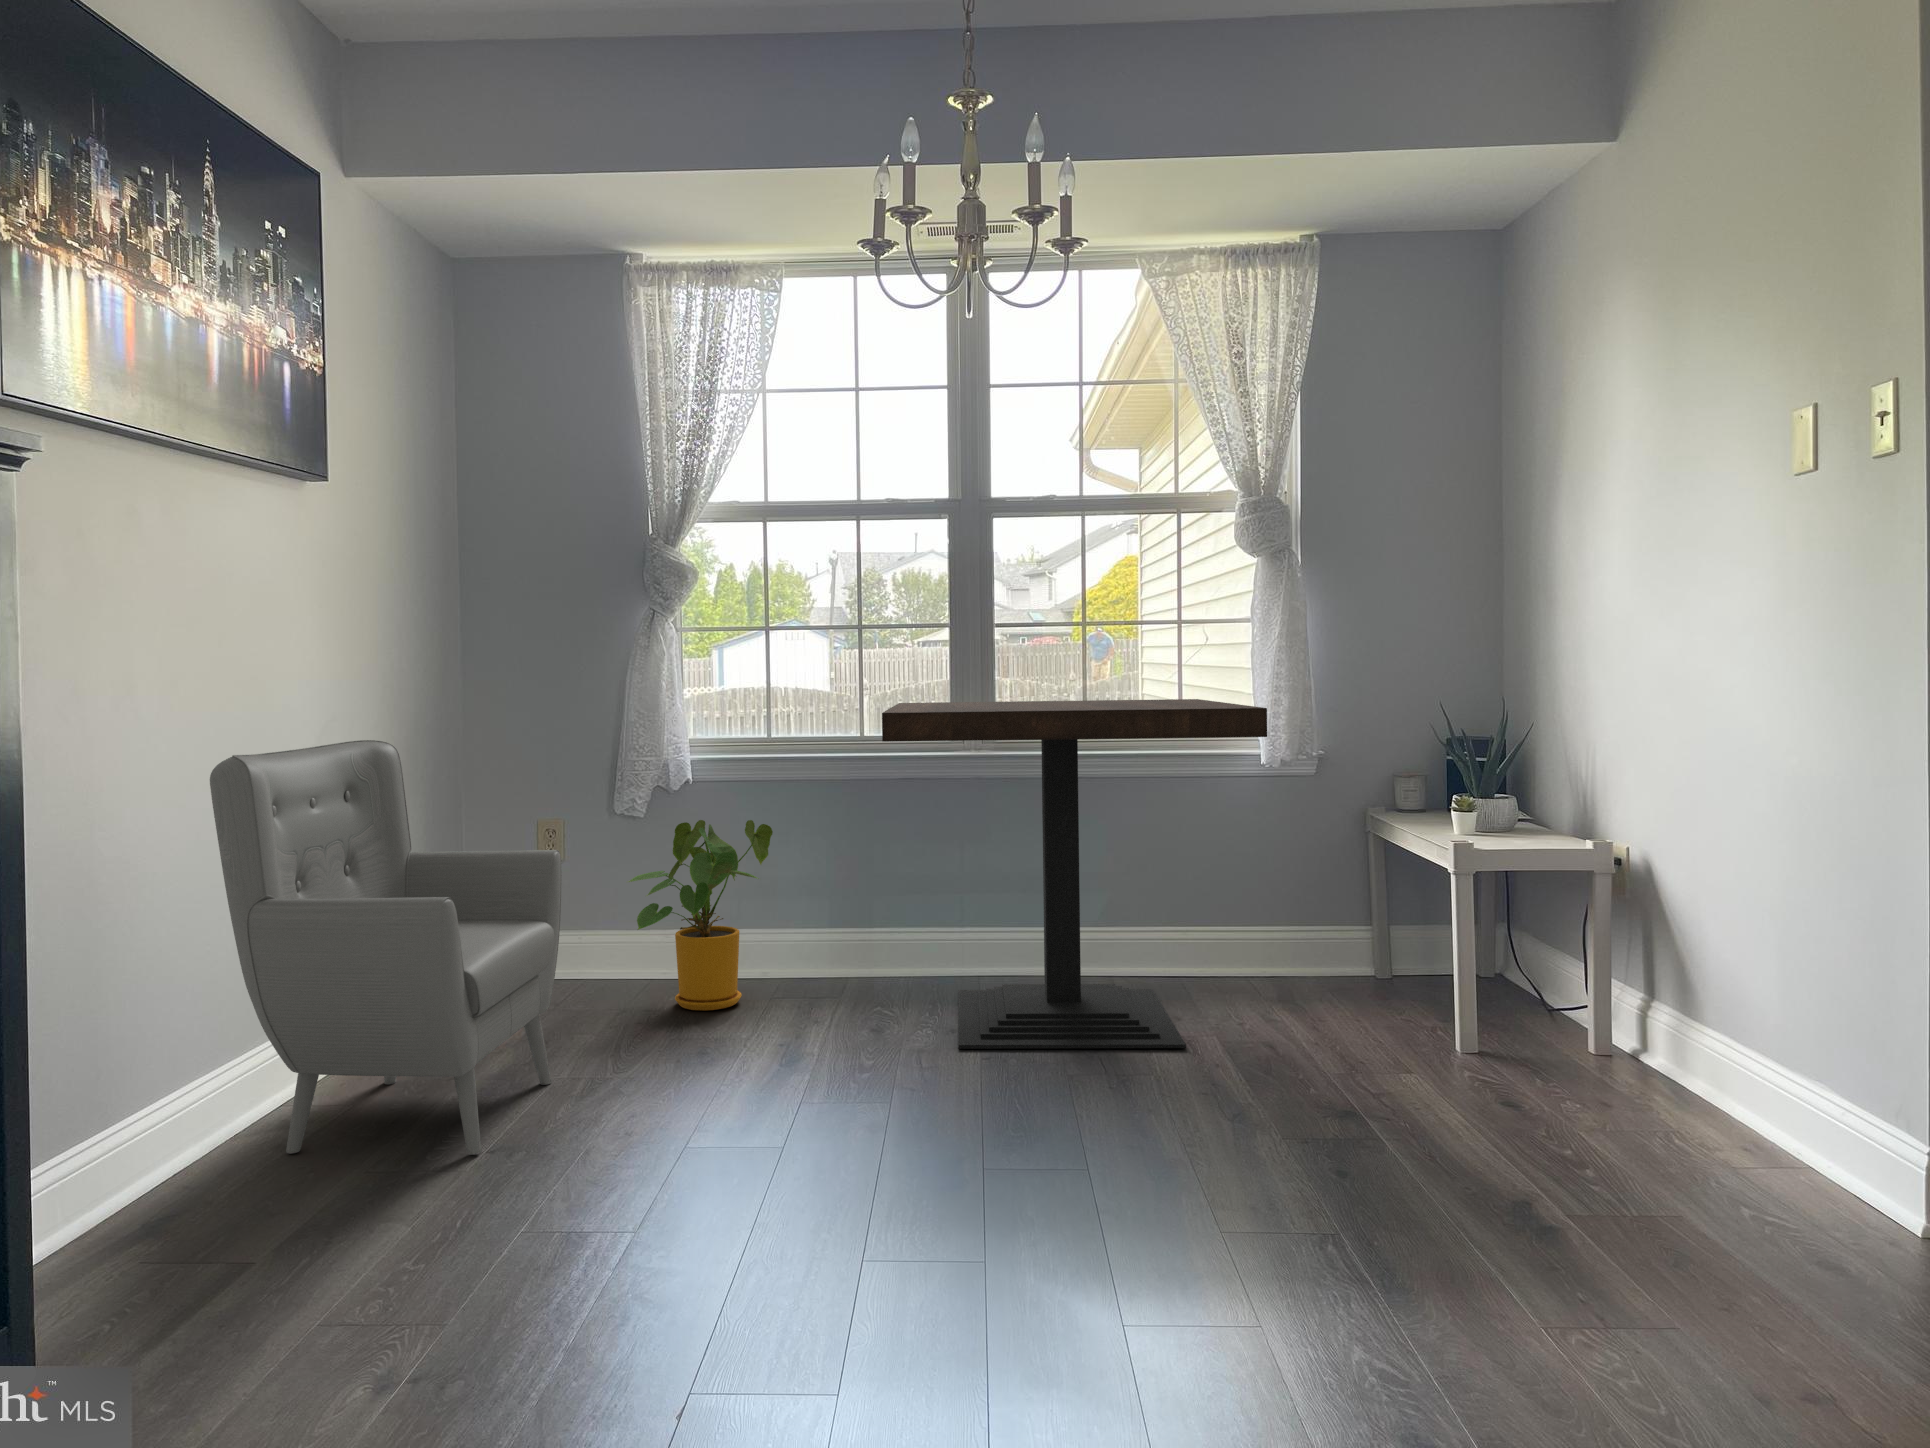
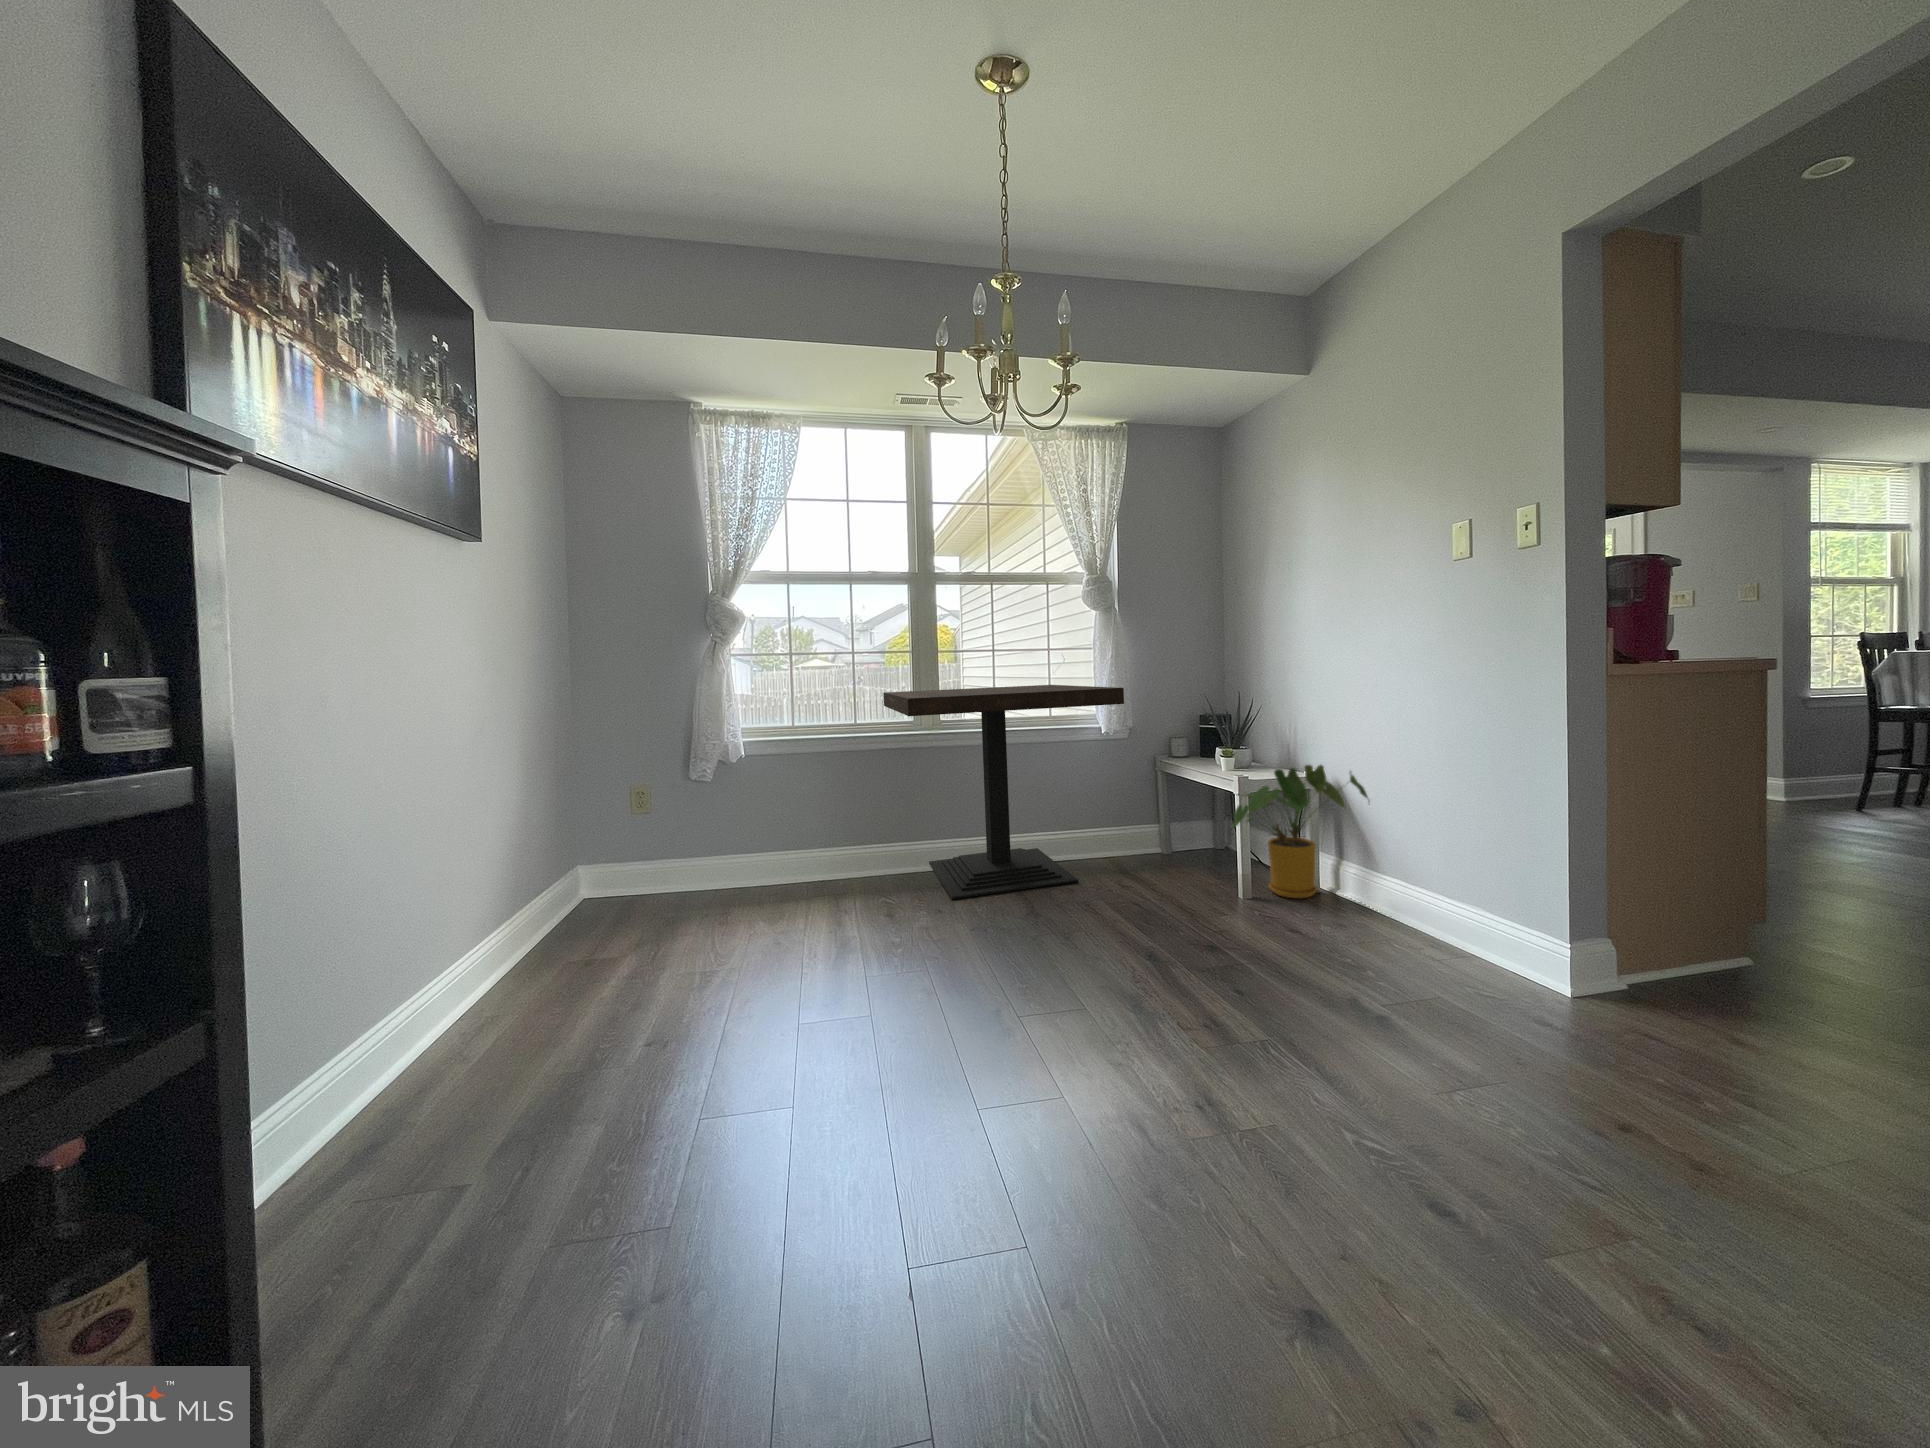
armchair: present [210,740,561,1155] -> none [410,733,690,1059]
house plant: present [629,820,773,1011] -> present [1232,765,1369,898]

